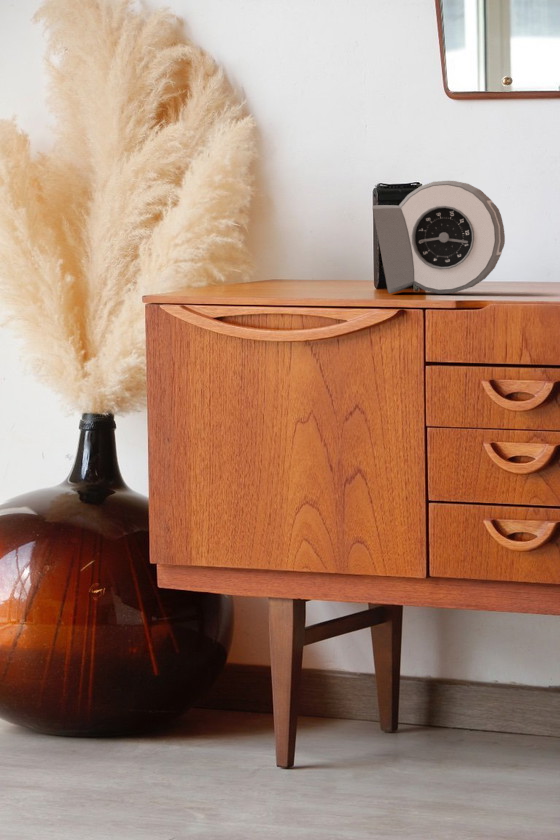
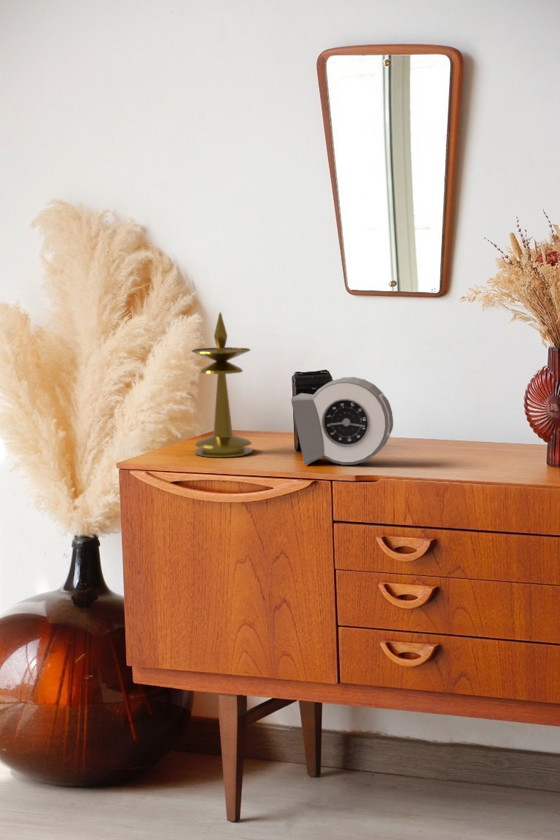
candlestick: none [243,103,319,290] -> present [192,312,252,457]

